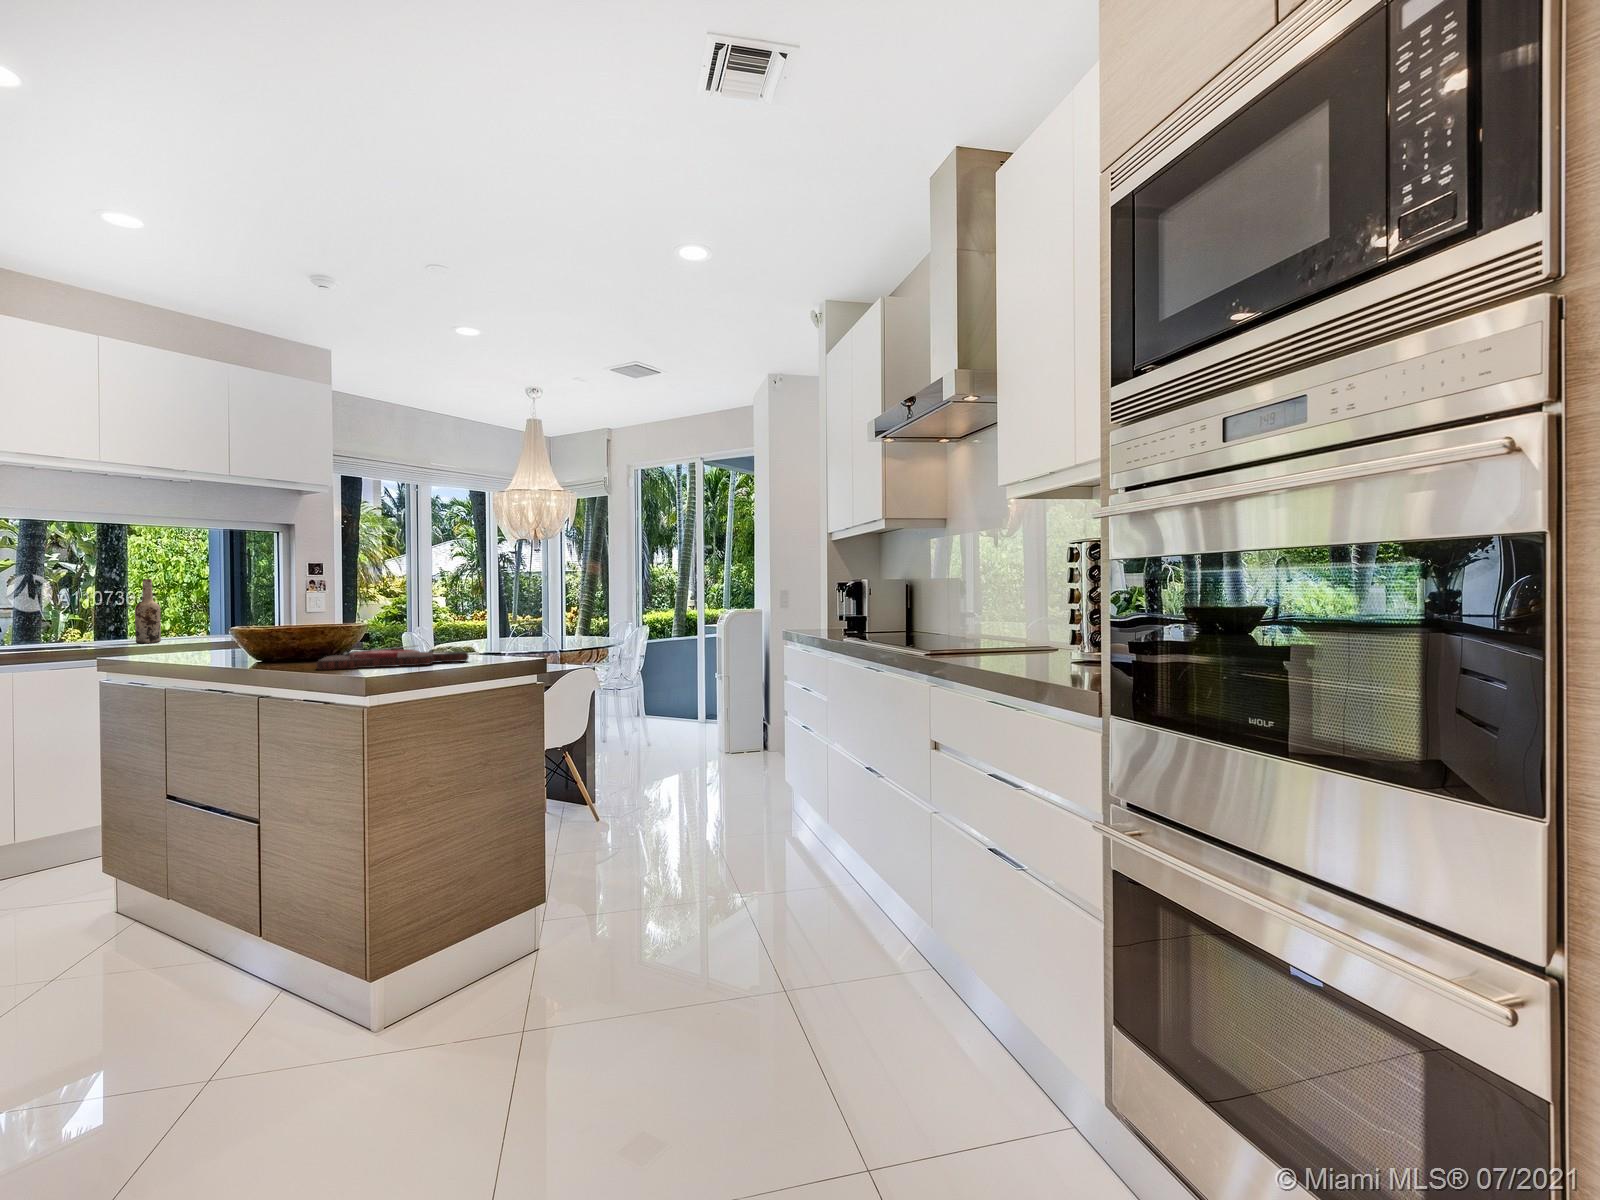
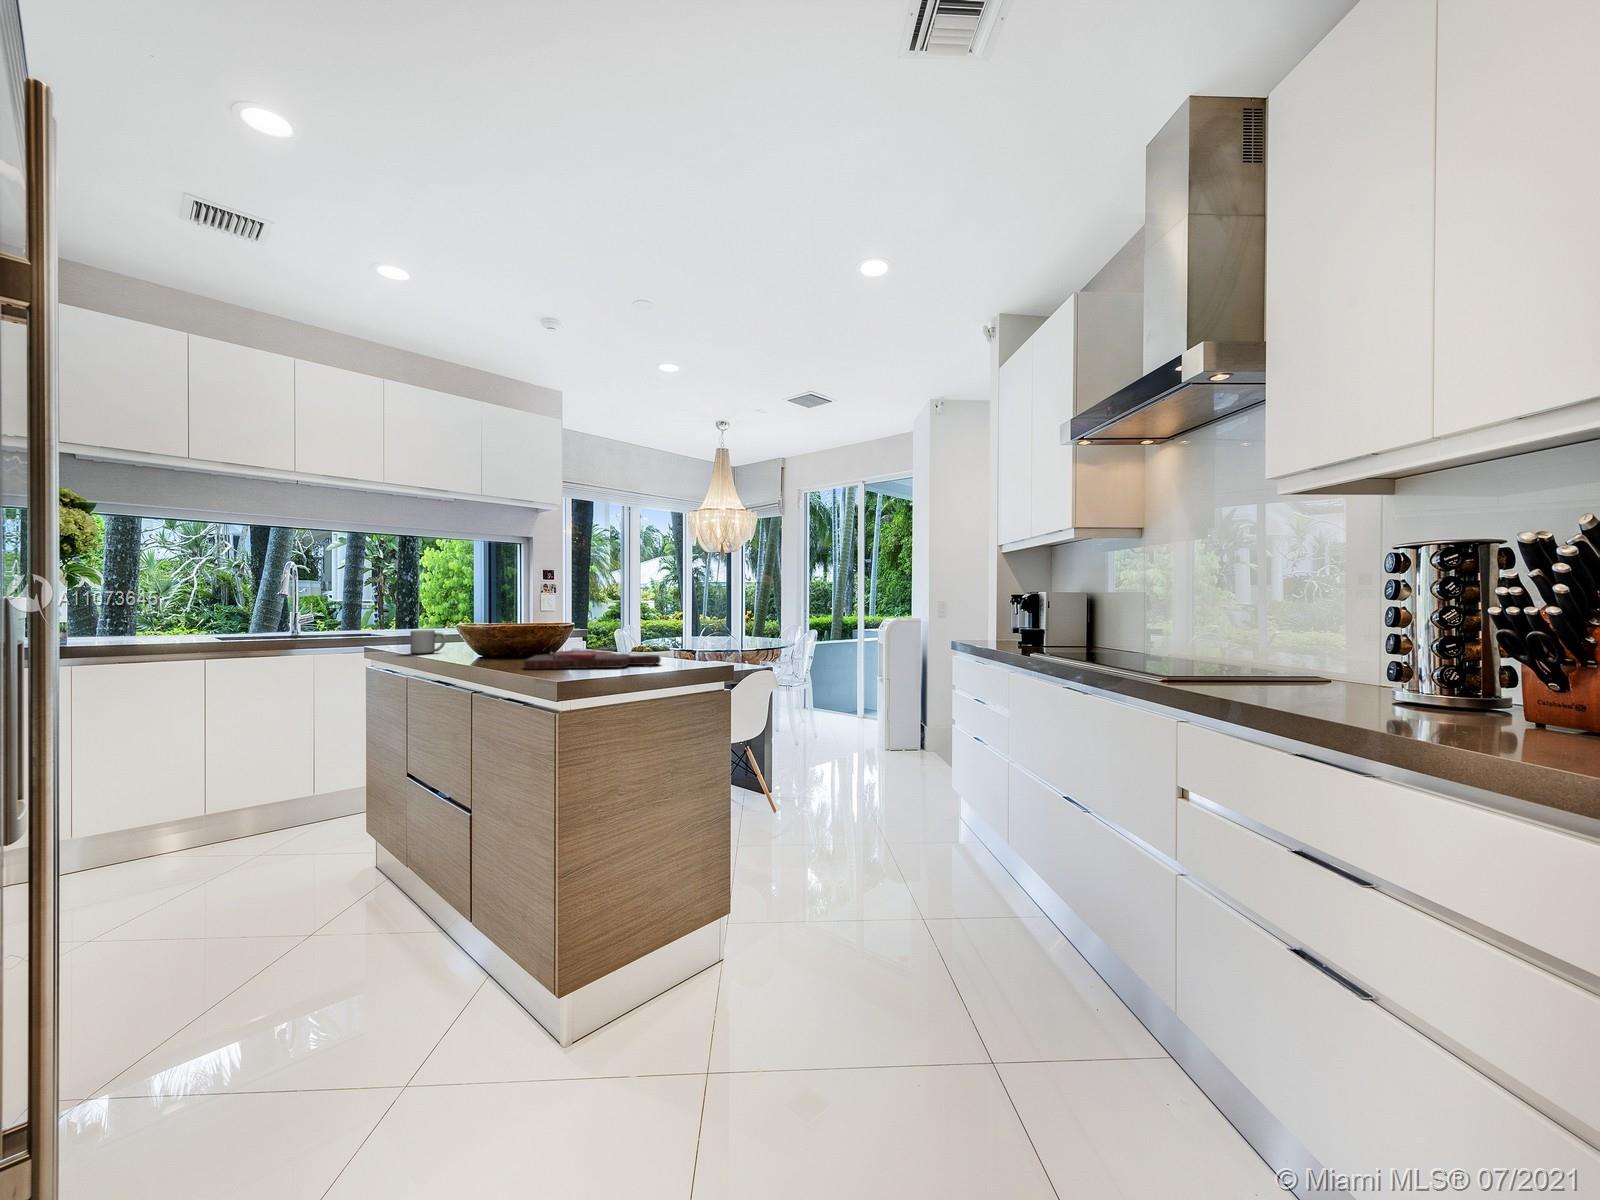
wine bottle: present [135,579,161,643] -> none [407,582,426,635]
mug: none [165,634,208,661] -> present [411,630,446,654]

